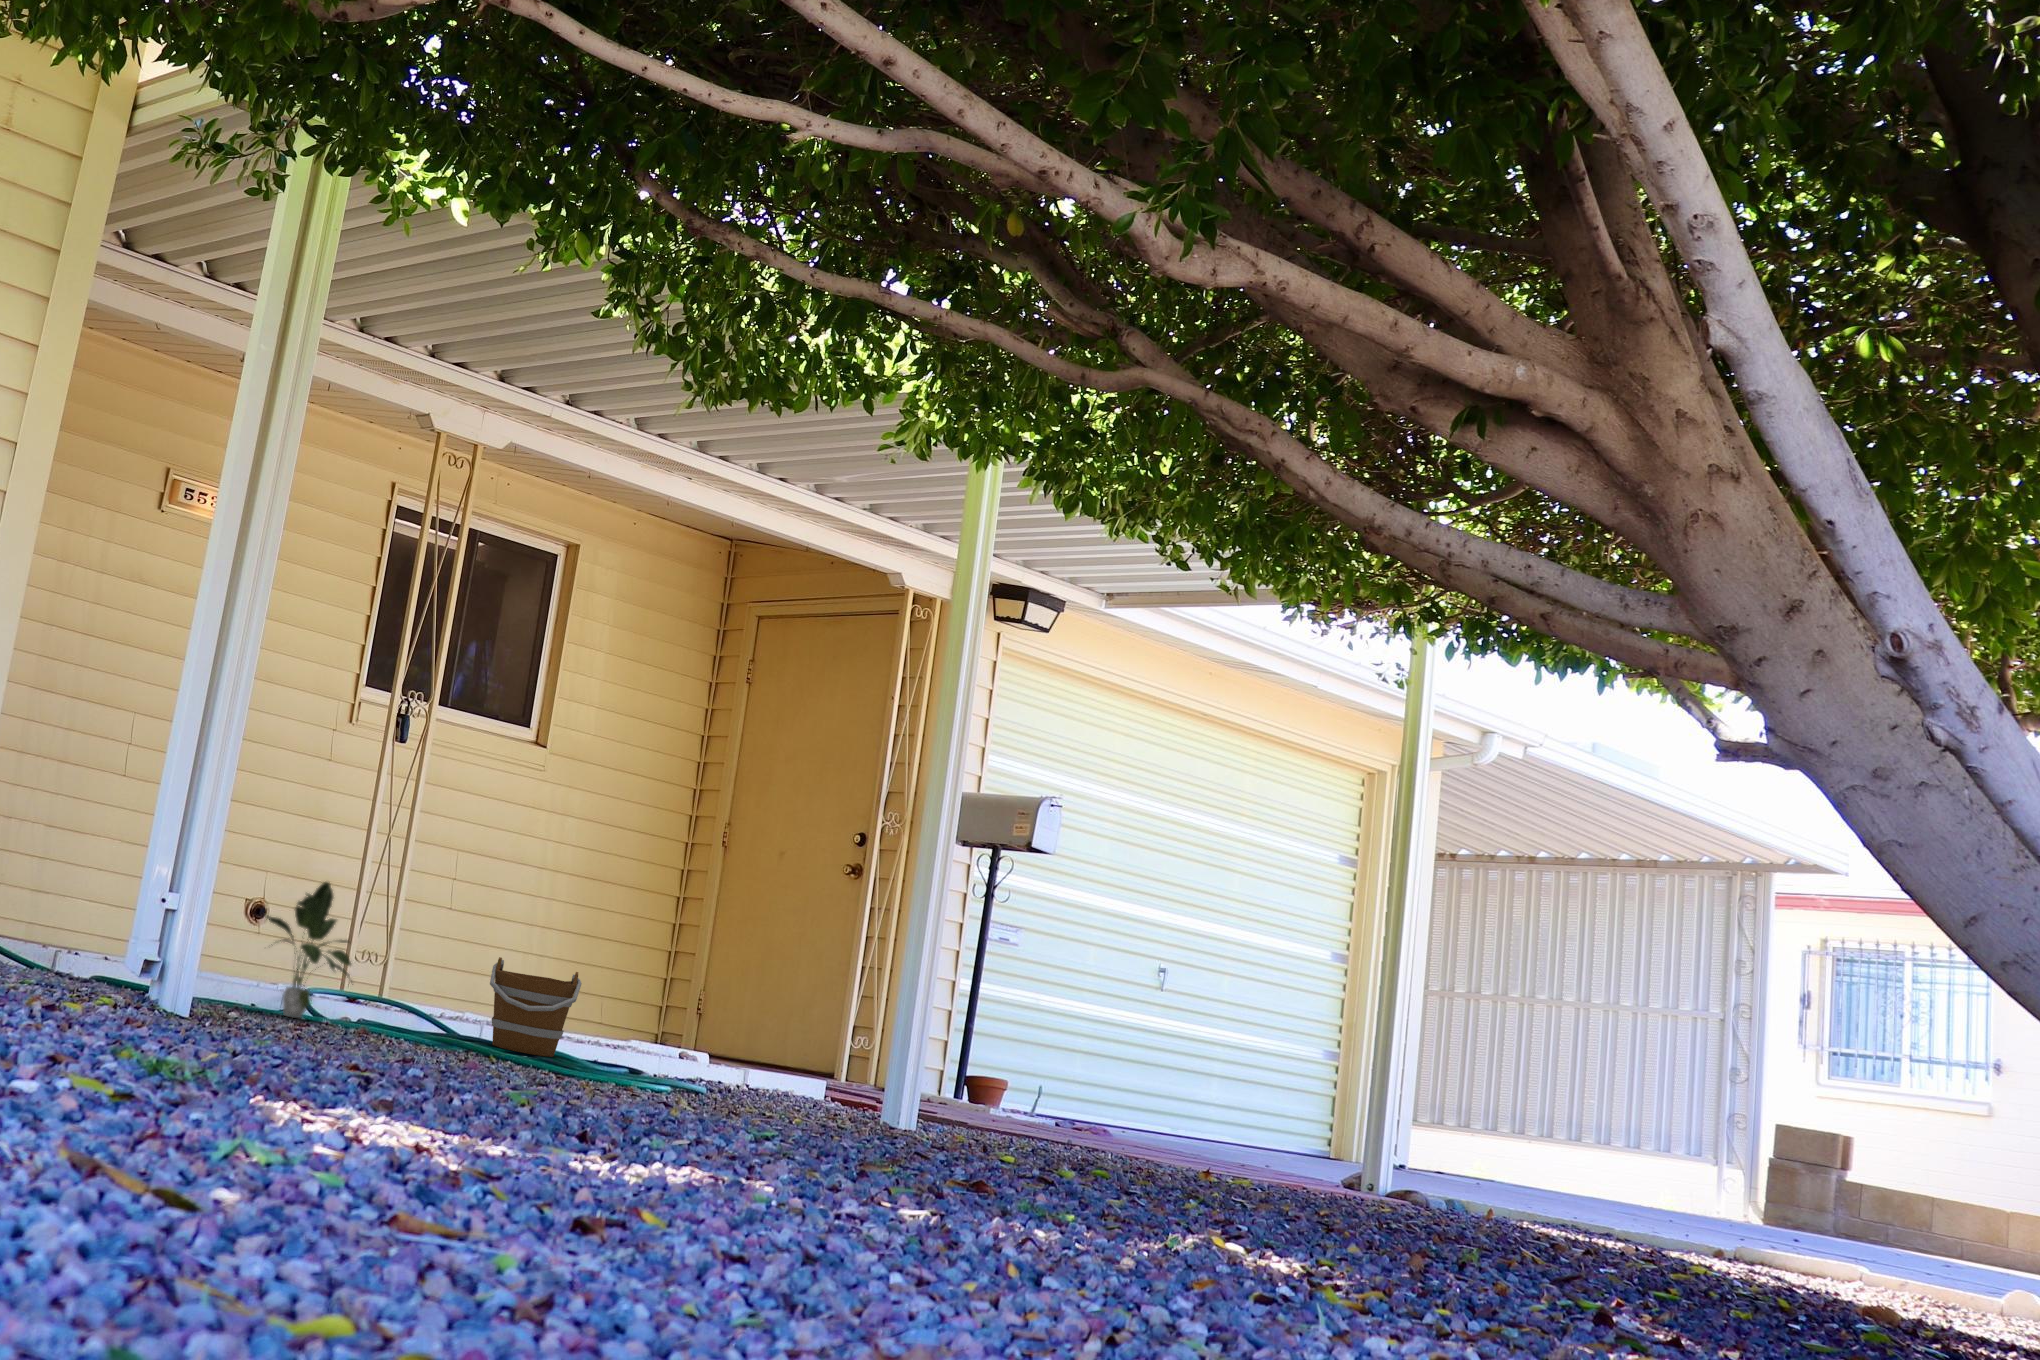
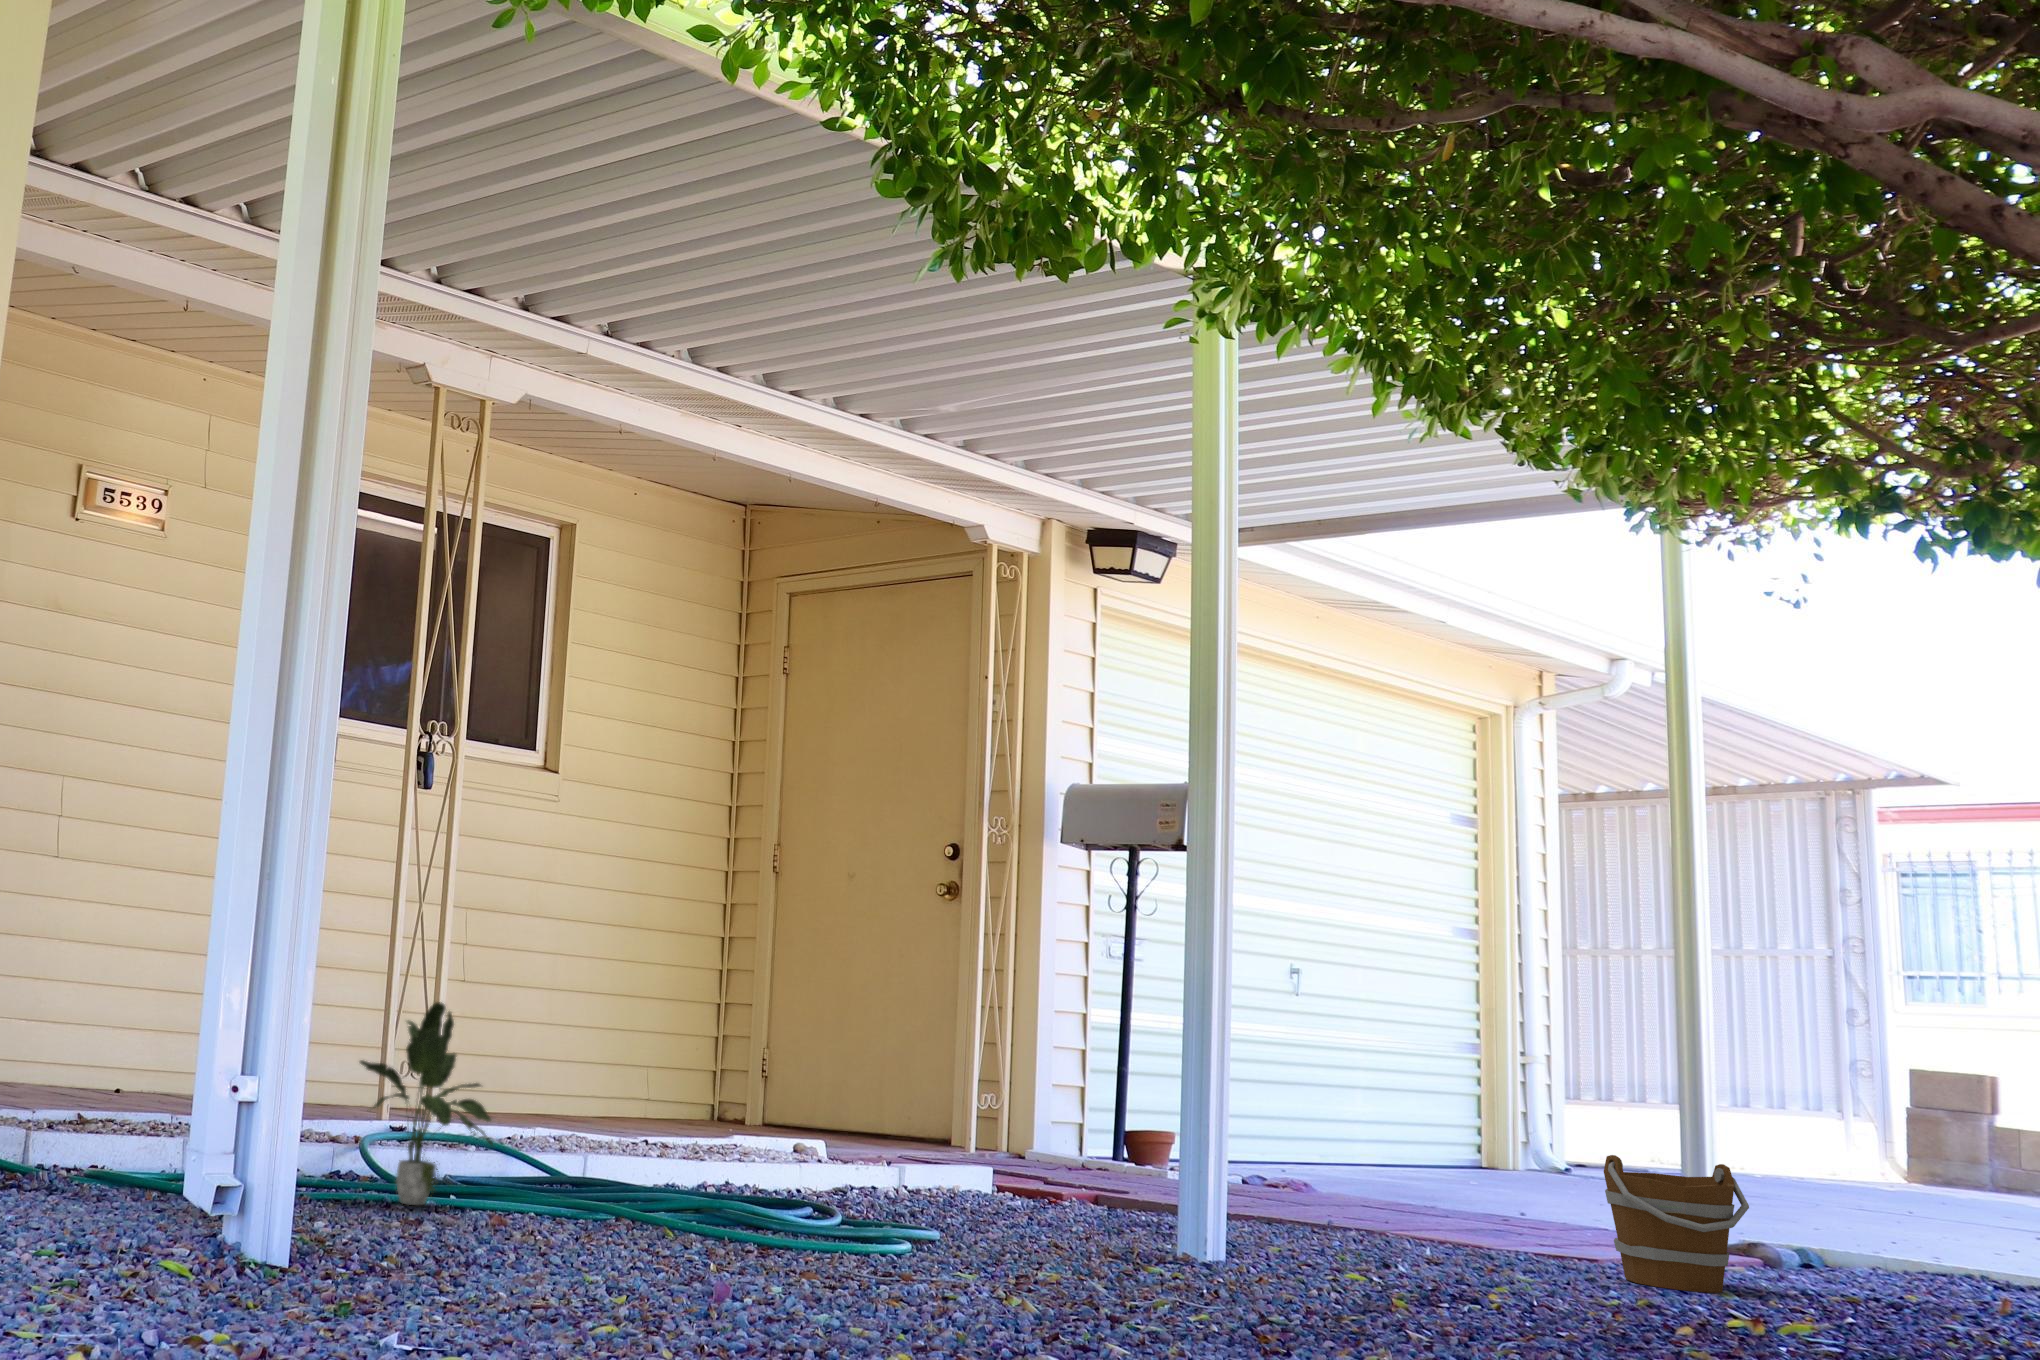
bucket: present [490,957,582,1057] -> present [1604,1155,1749,1293]

